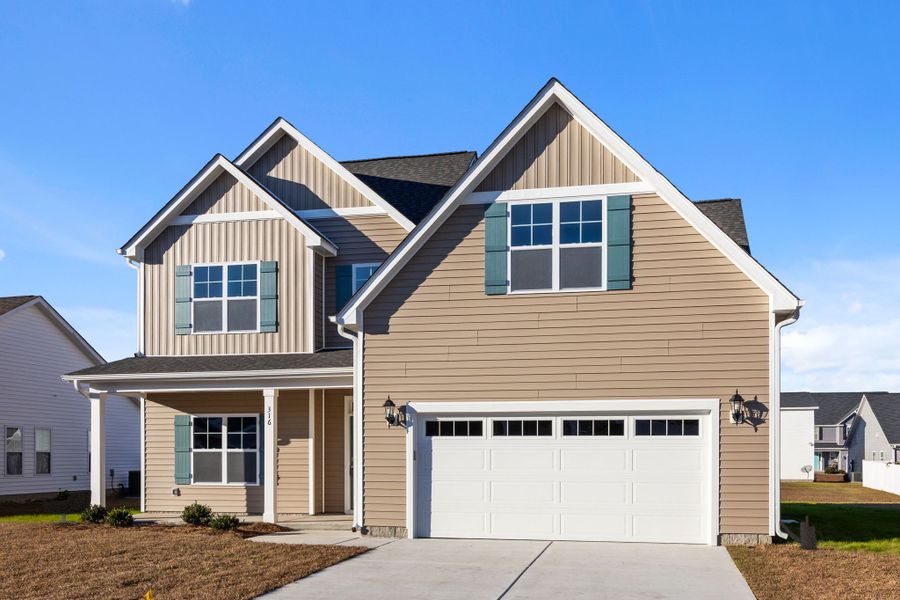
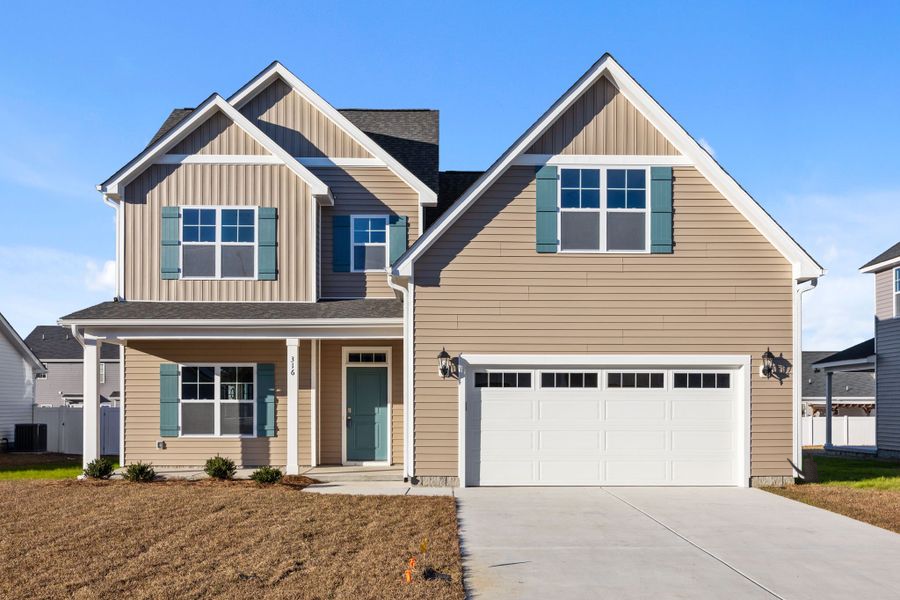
lounge chair: present [43,490,92,524] -> none [31,449,85,490]

